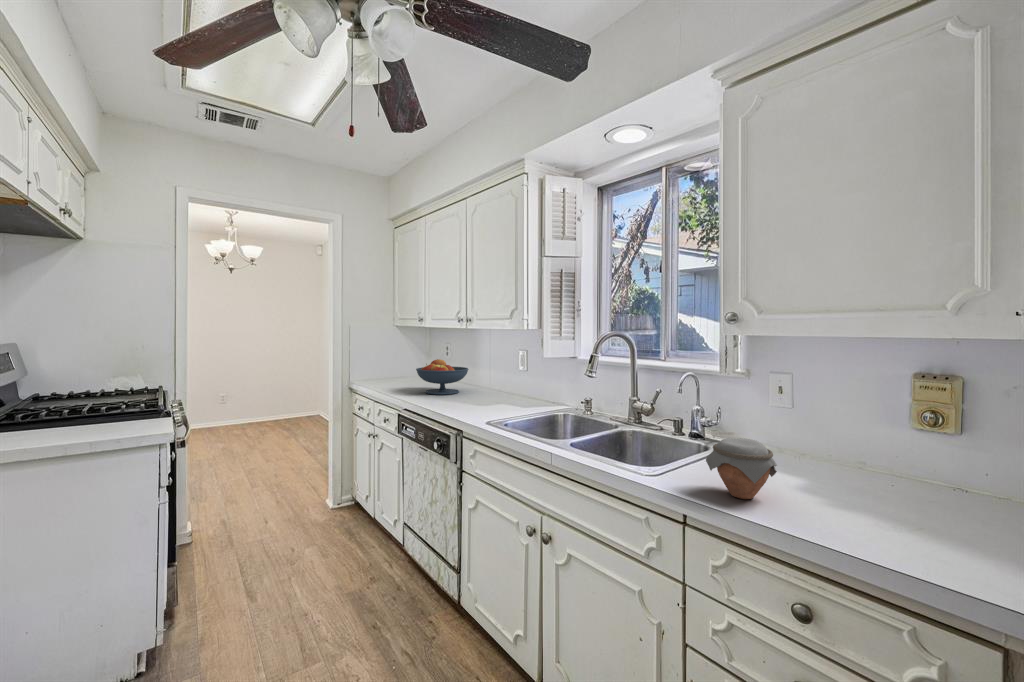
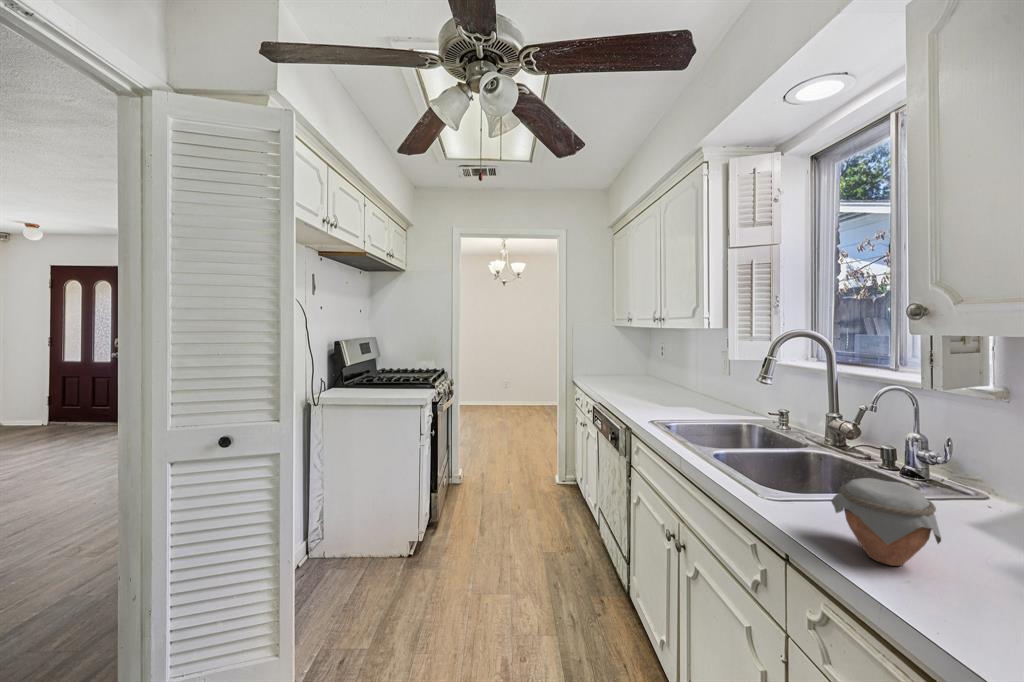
fruit bowl: present [416,359,469,395] -> none [615,357,668,392]

